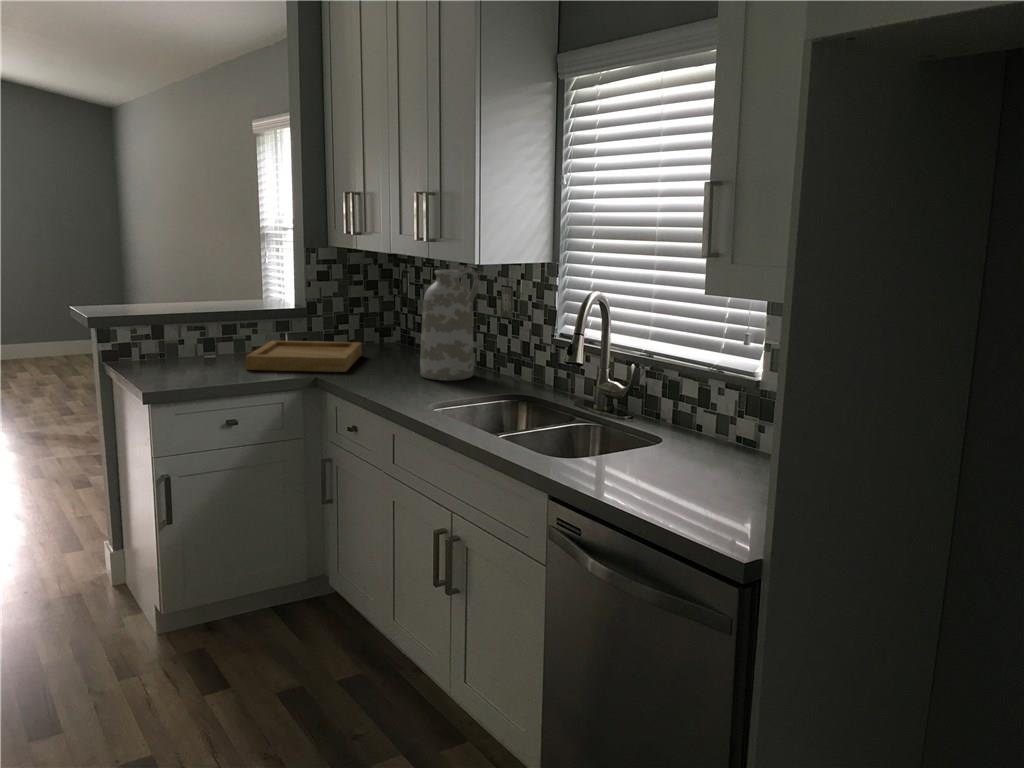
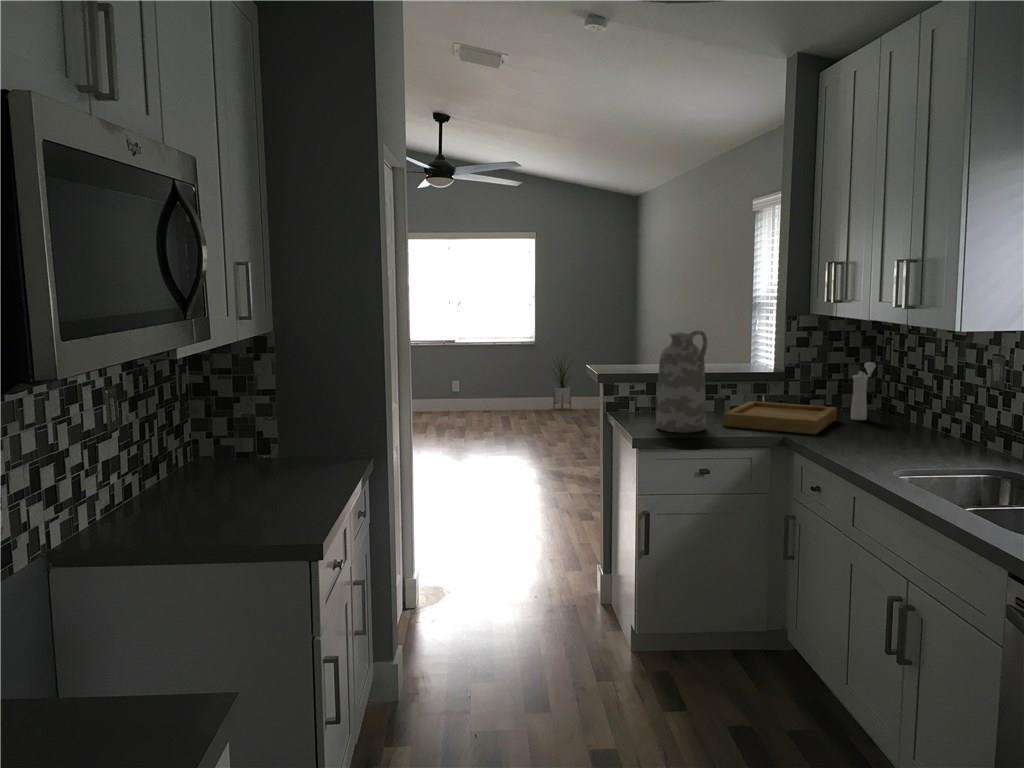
vase: present [420,267,479,381] -> present [656,330,707,433]
house plant: none [8,287,54,360] -> present [552,359,572,411]
pepper mill: none [374,296,395,354] -> present [851,362,876,420]

